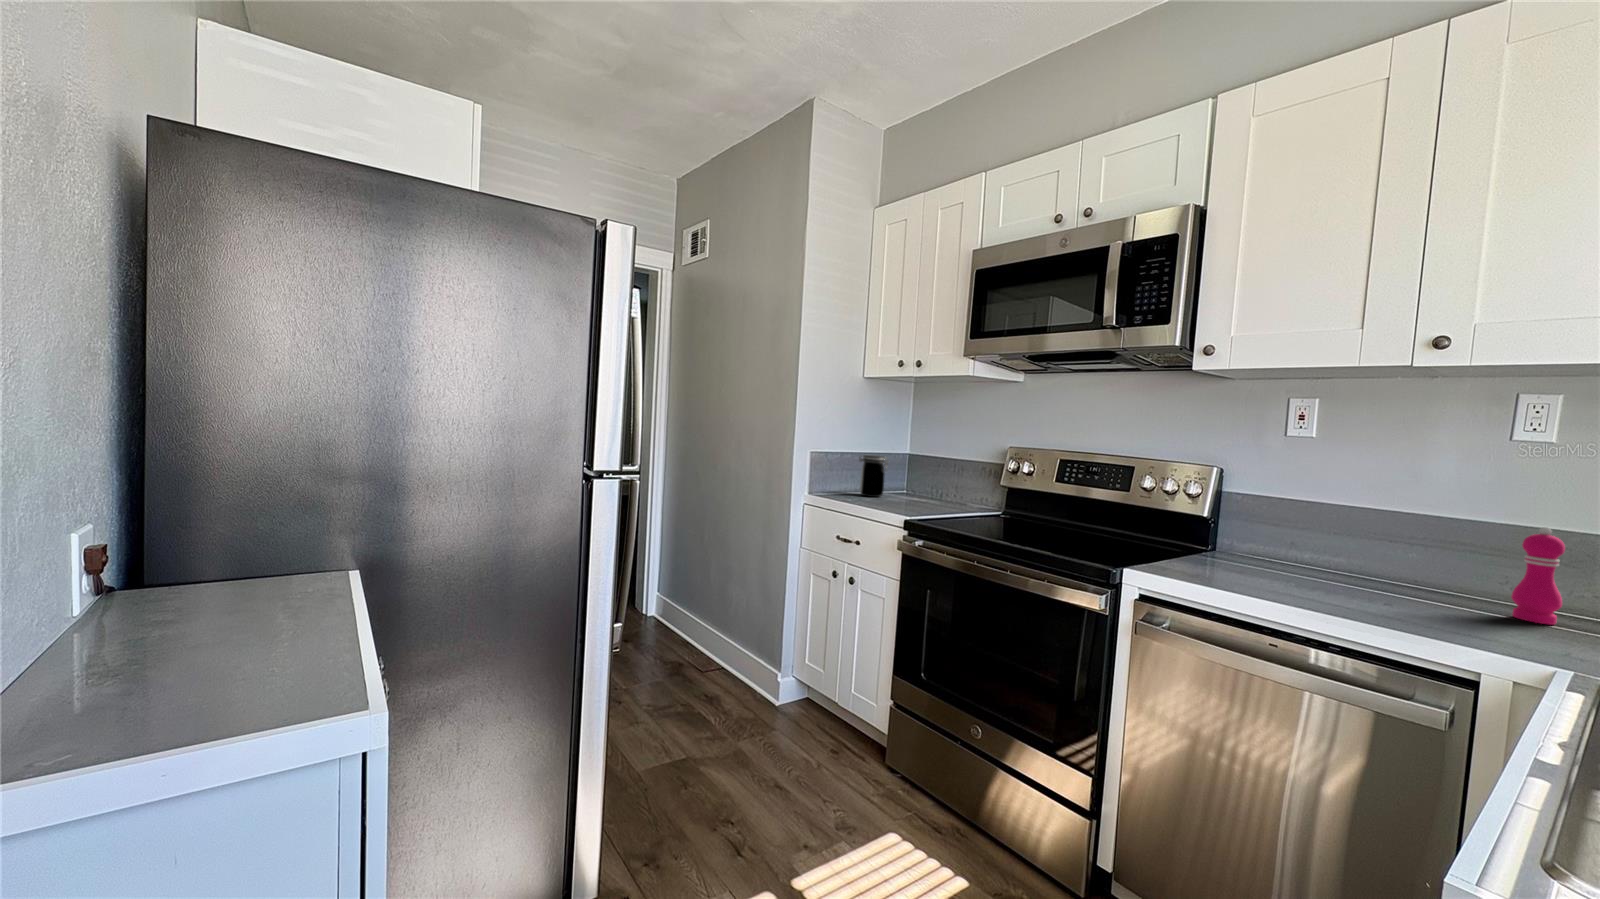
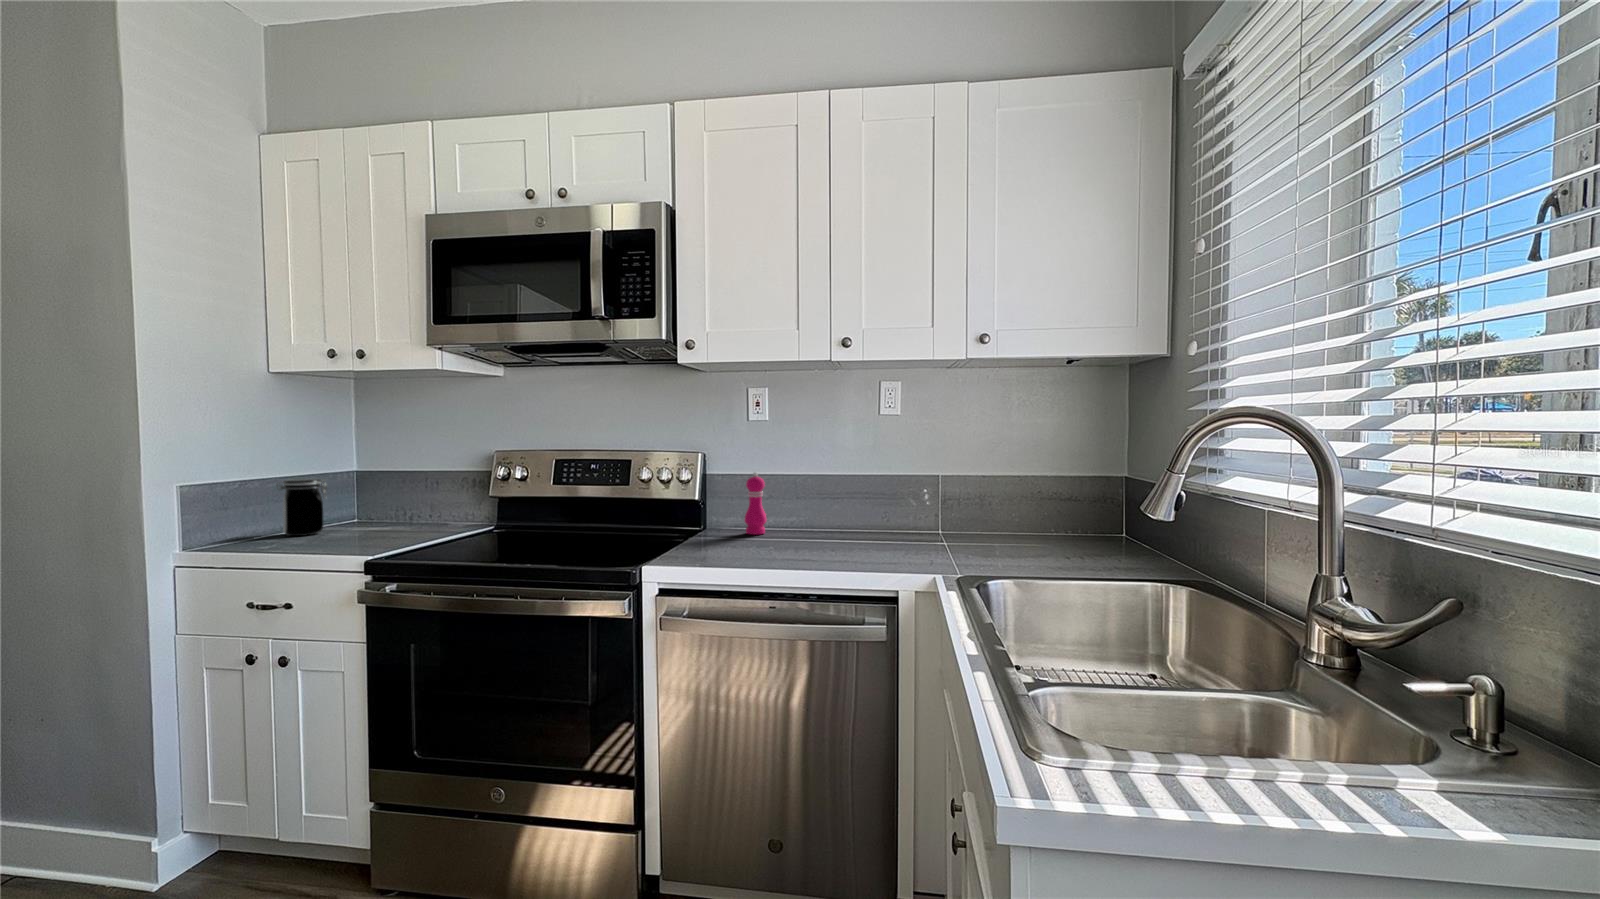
pepper mill: present [1512,527,1565,625] -> present [745,472,766,535]

